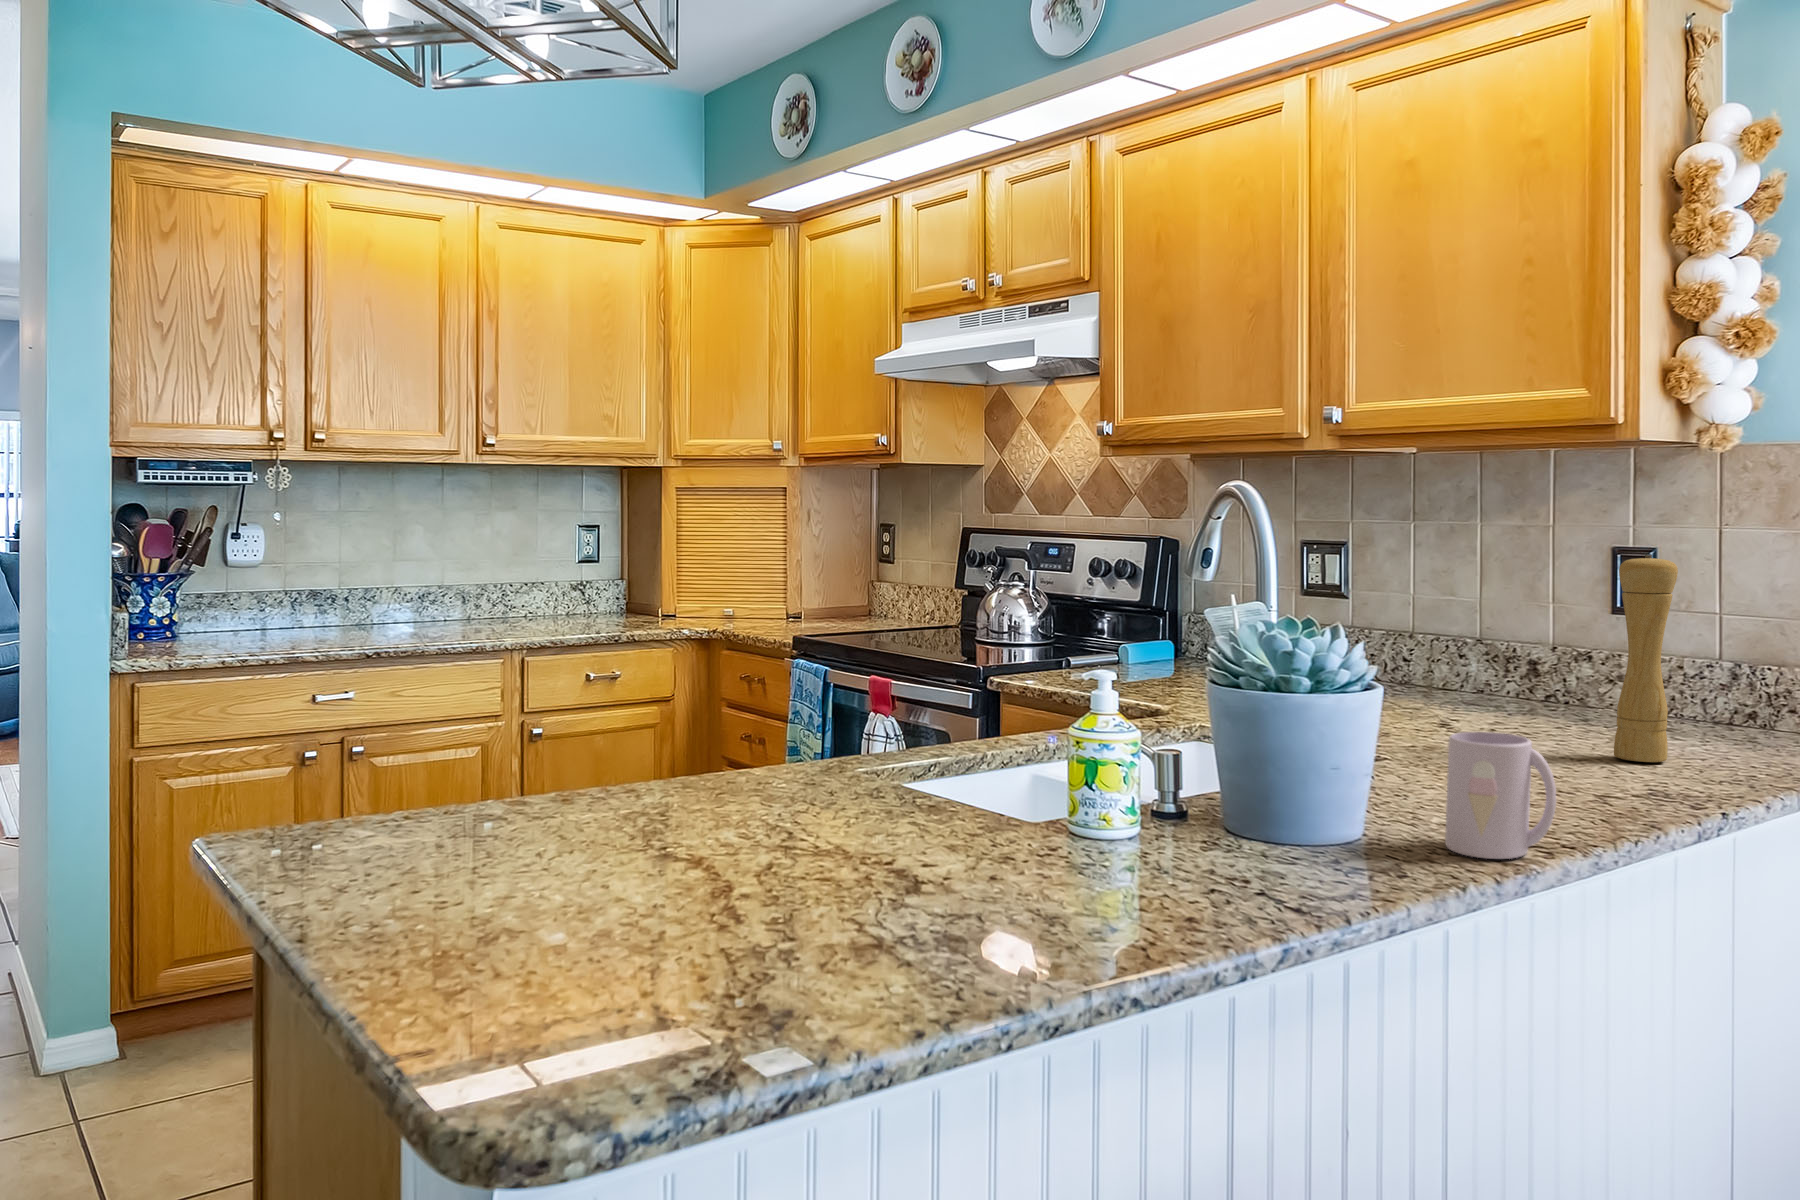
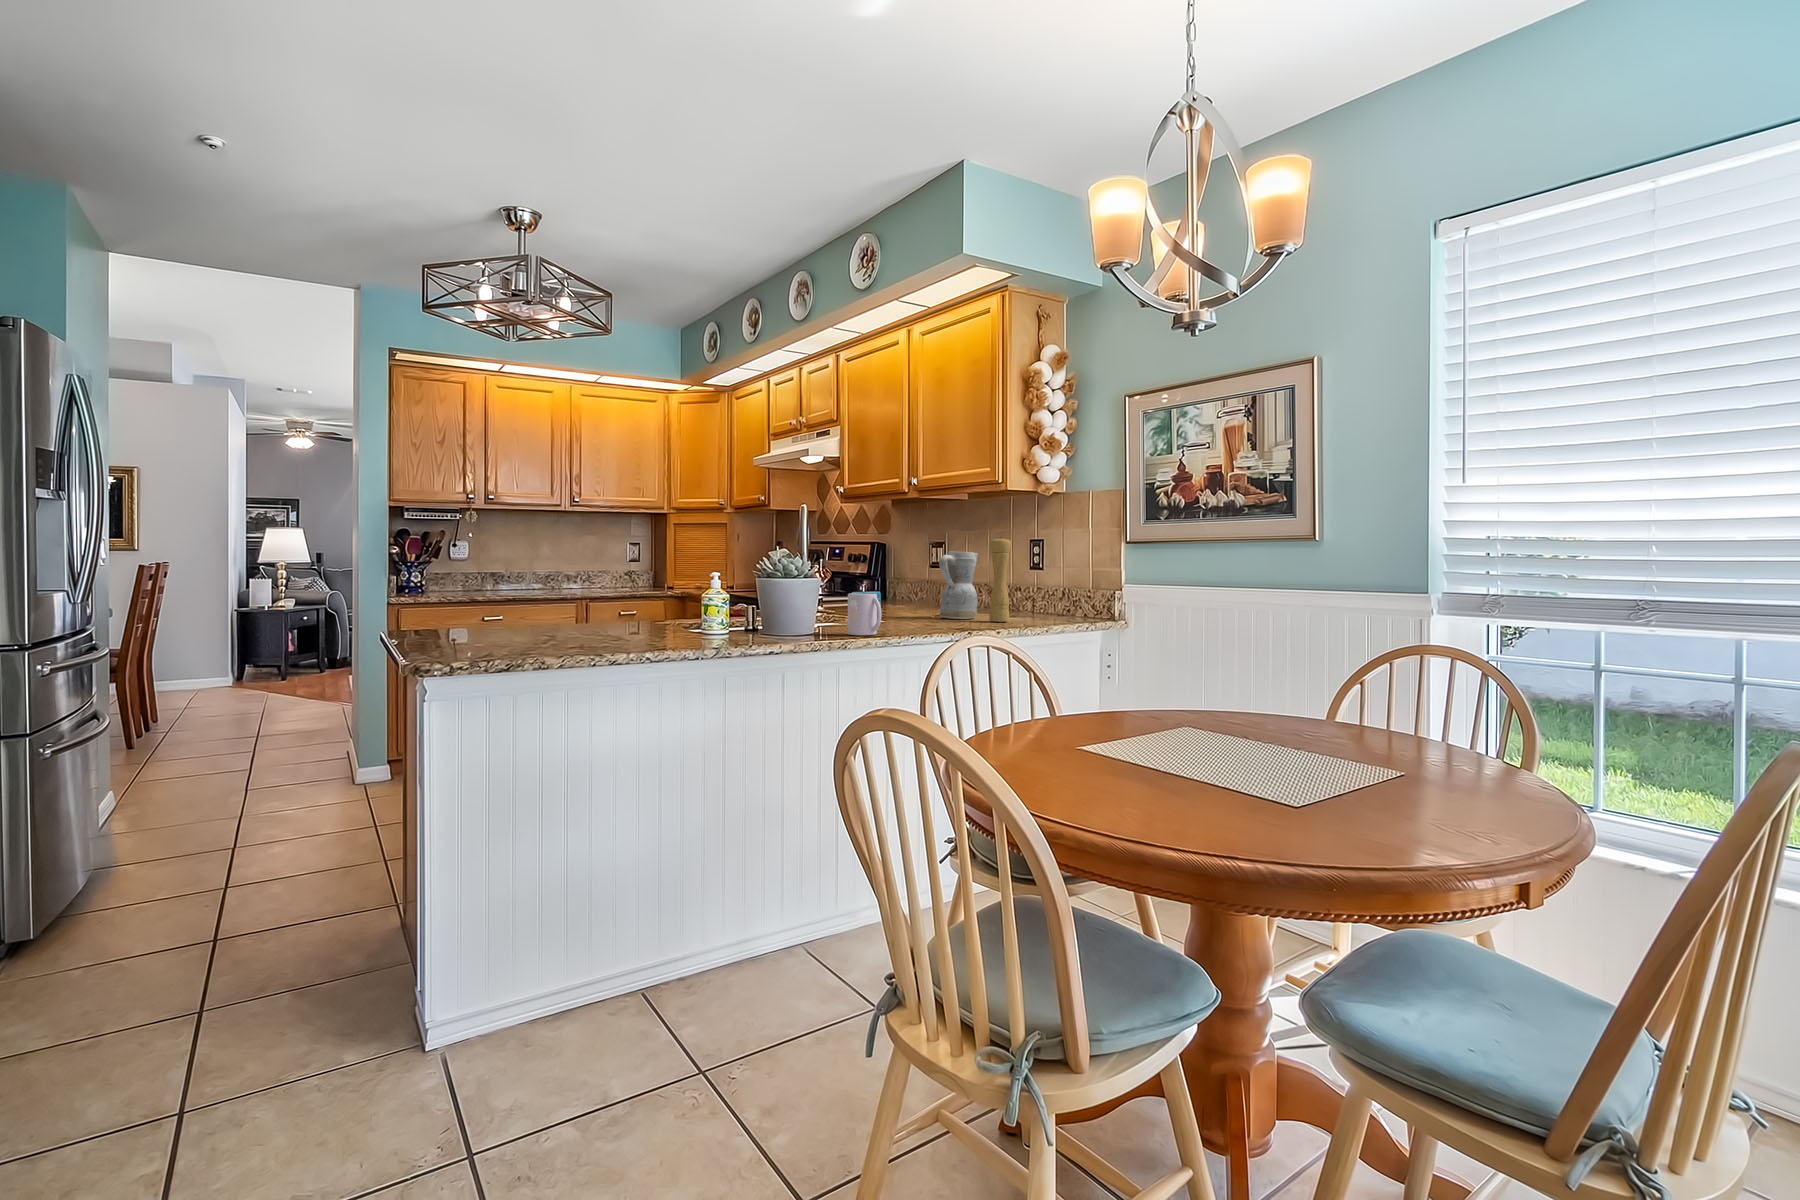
ceramic pitcher: none [1453,583,1552,747] -> present [939,551,978,619]

